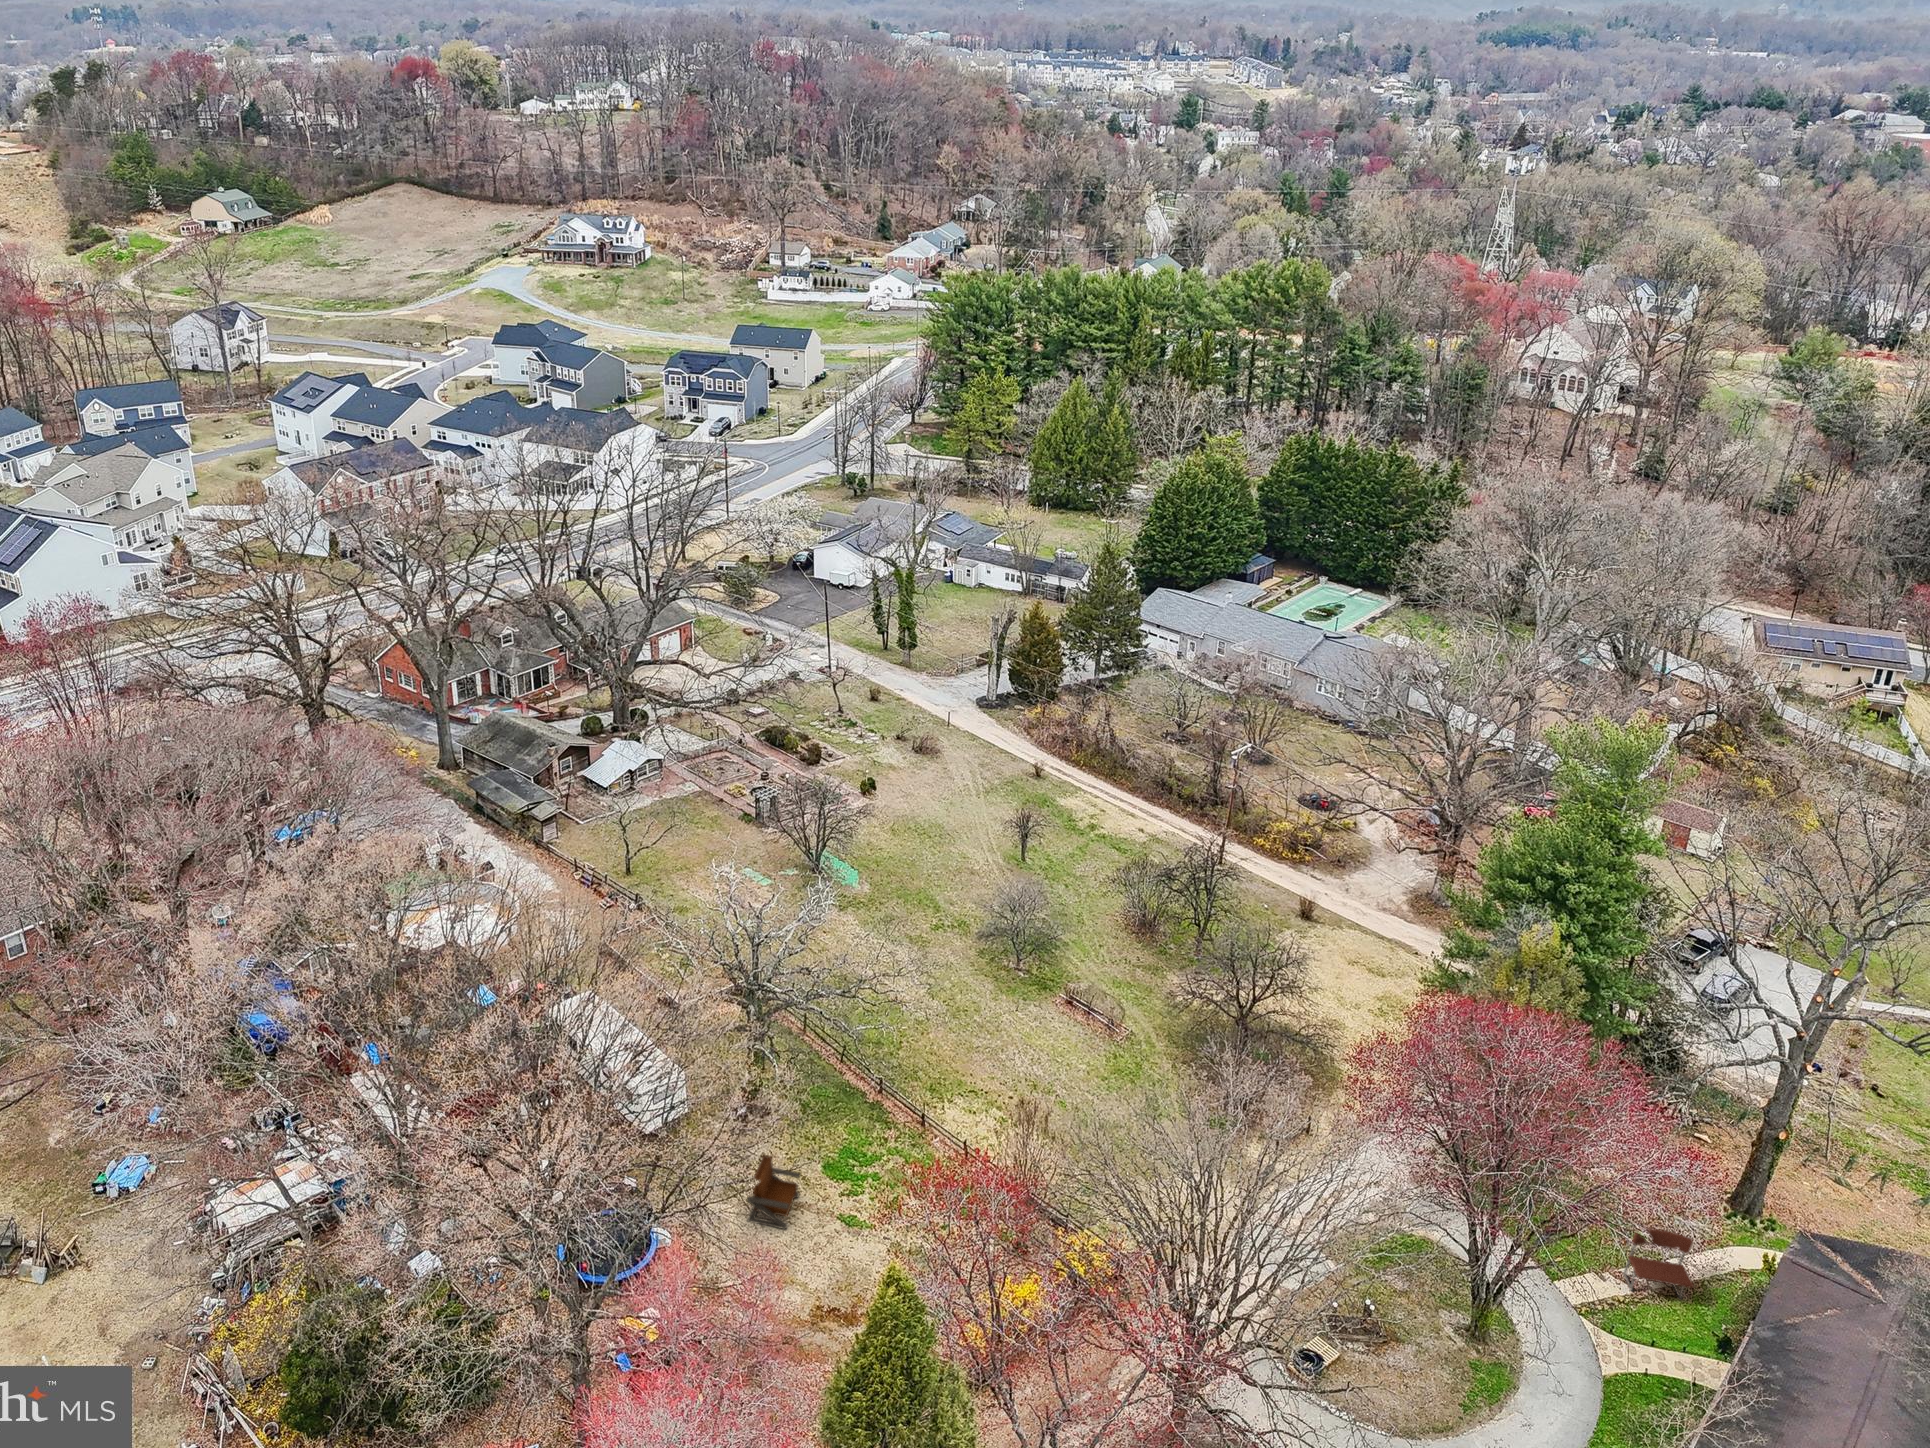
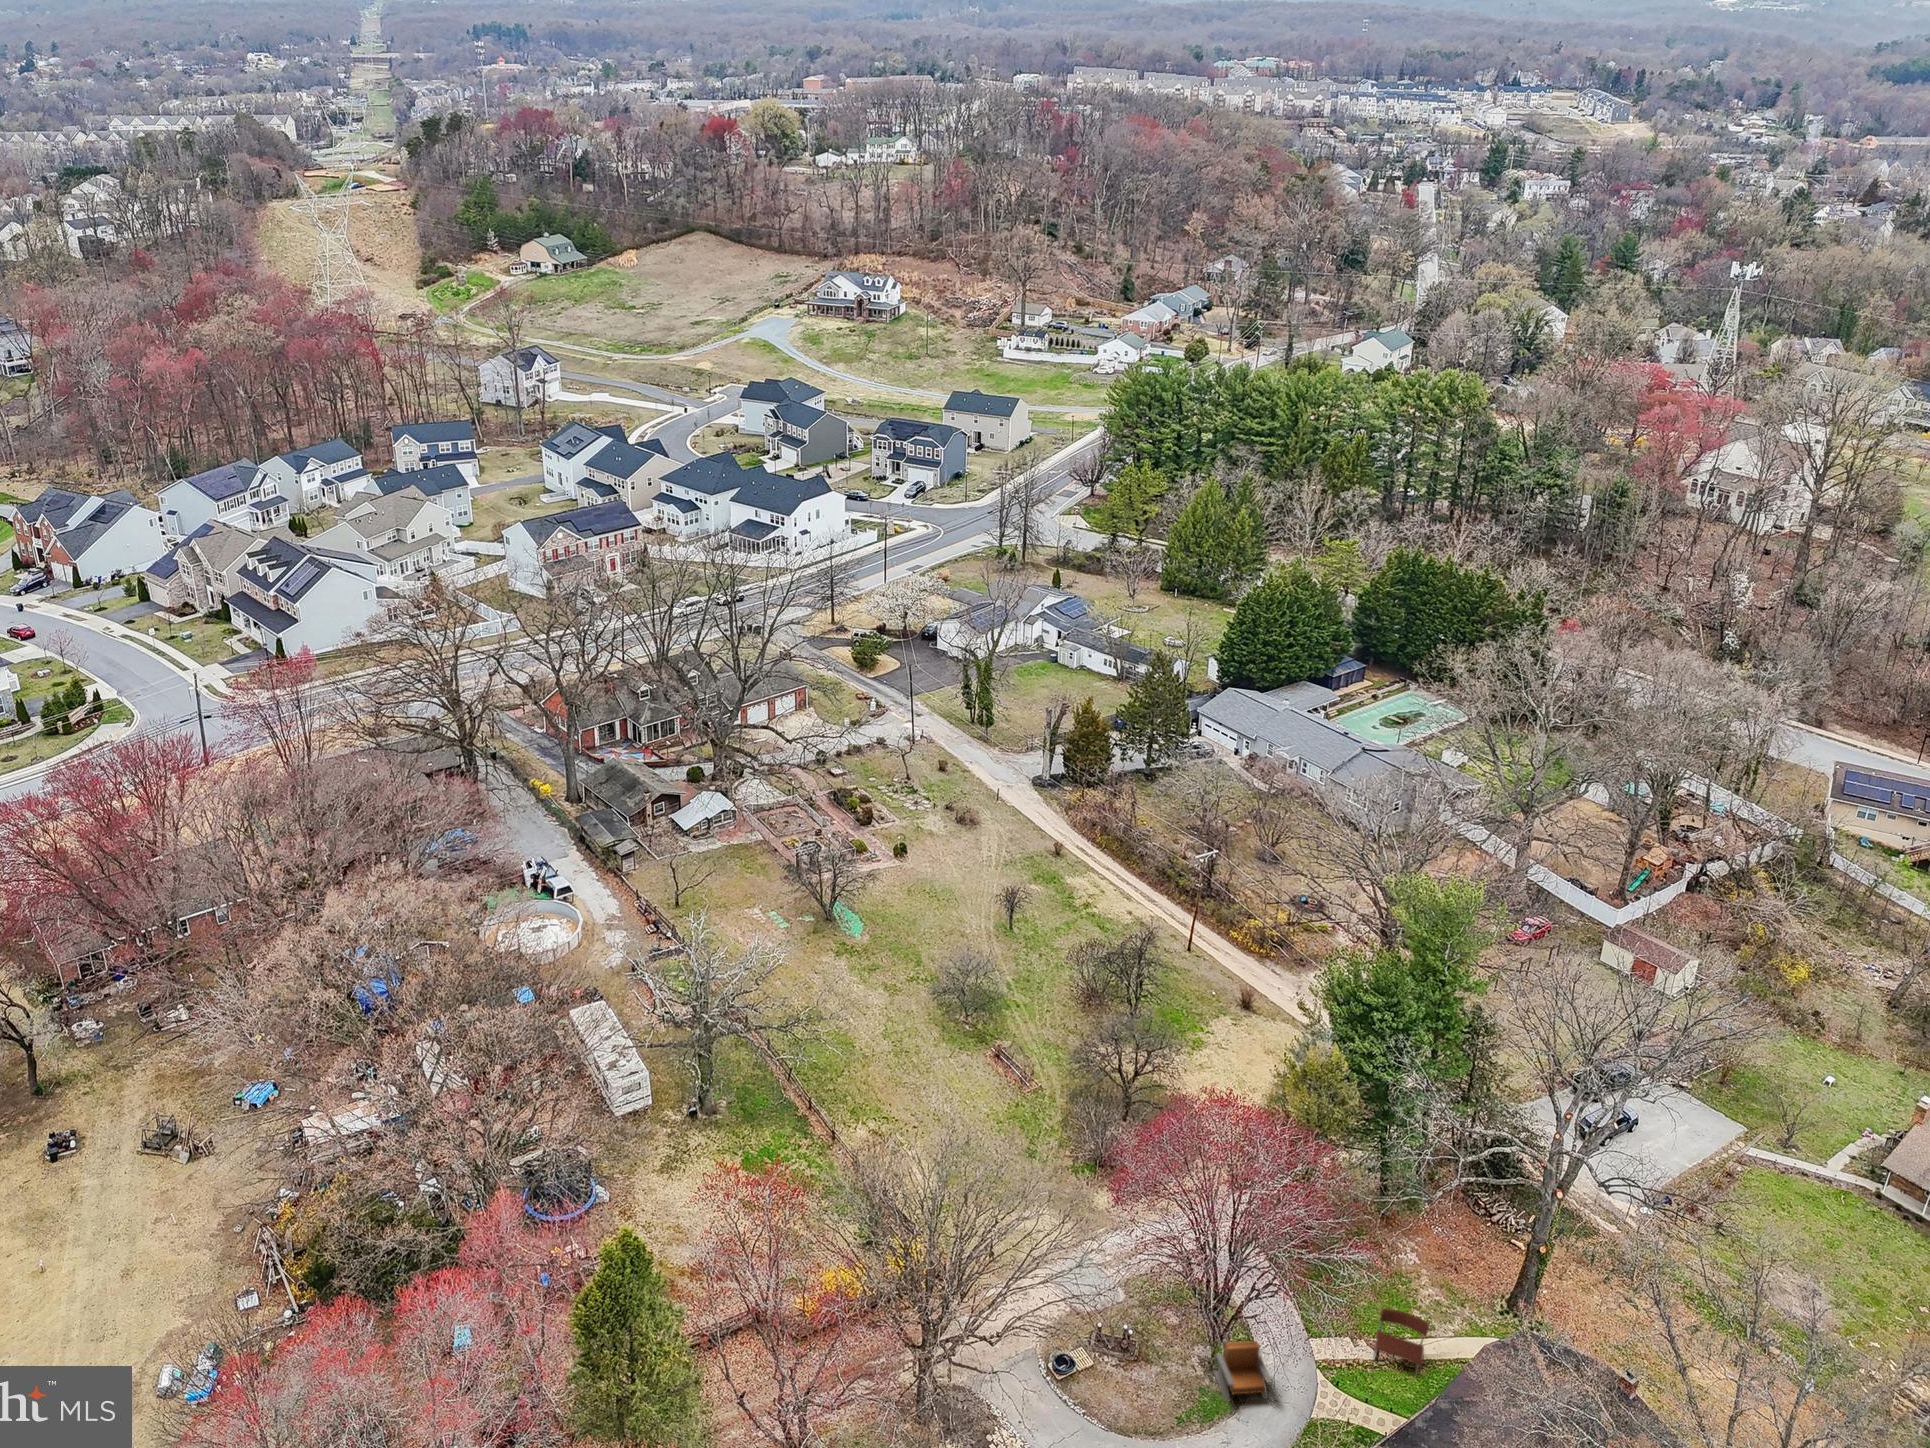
lounge chair: present [747,1155,800,1229] -> present [1214,1341,1272,1402]

